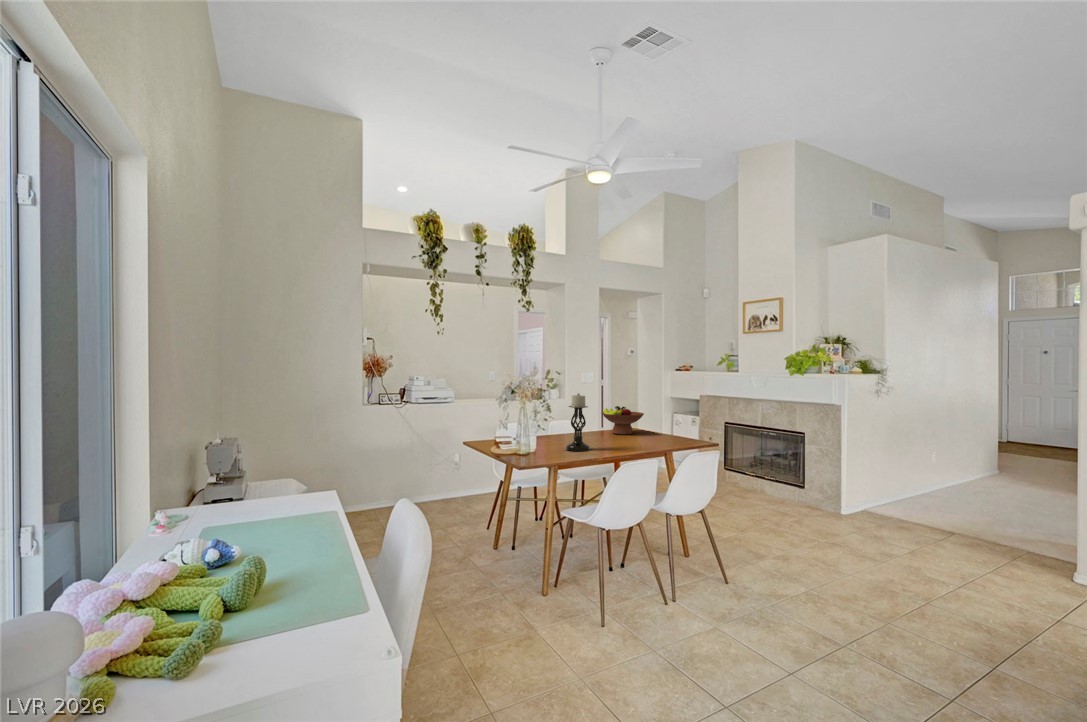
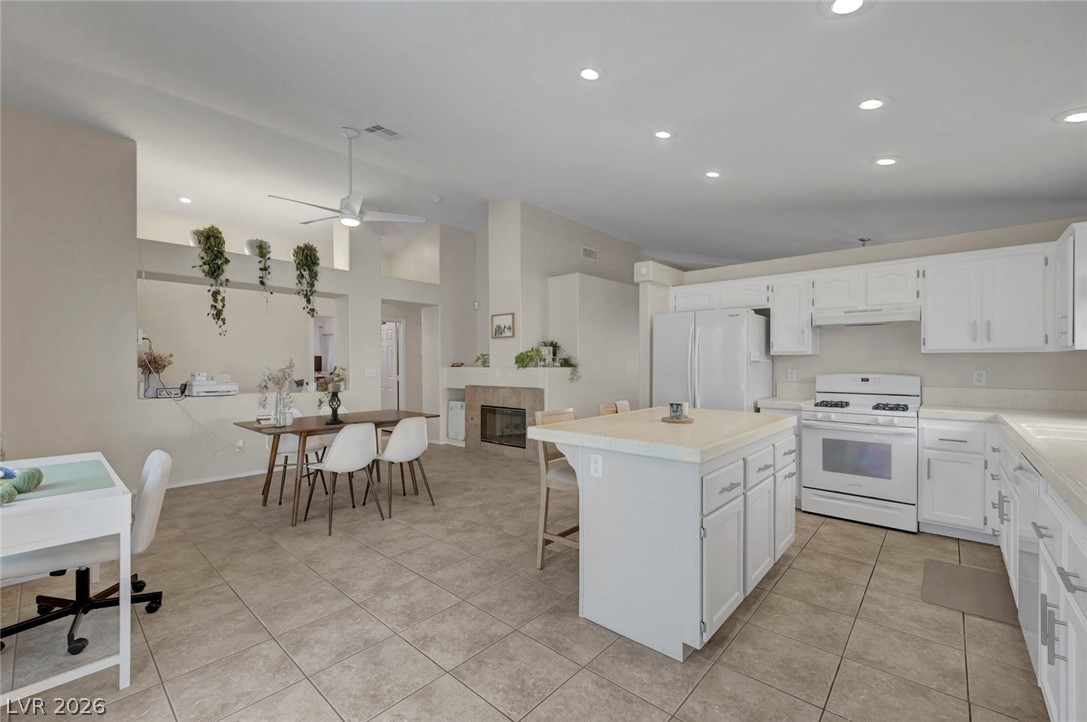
fruit bowl: present [602,406,644,434] -> none [364,392,398,414]

